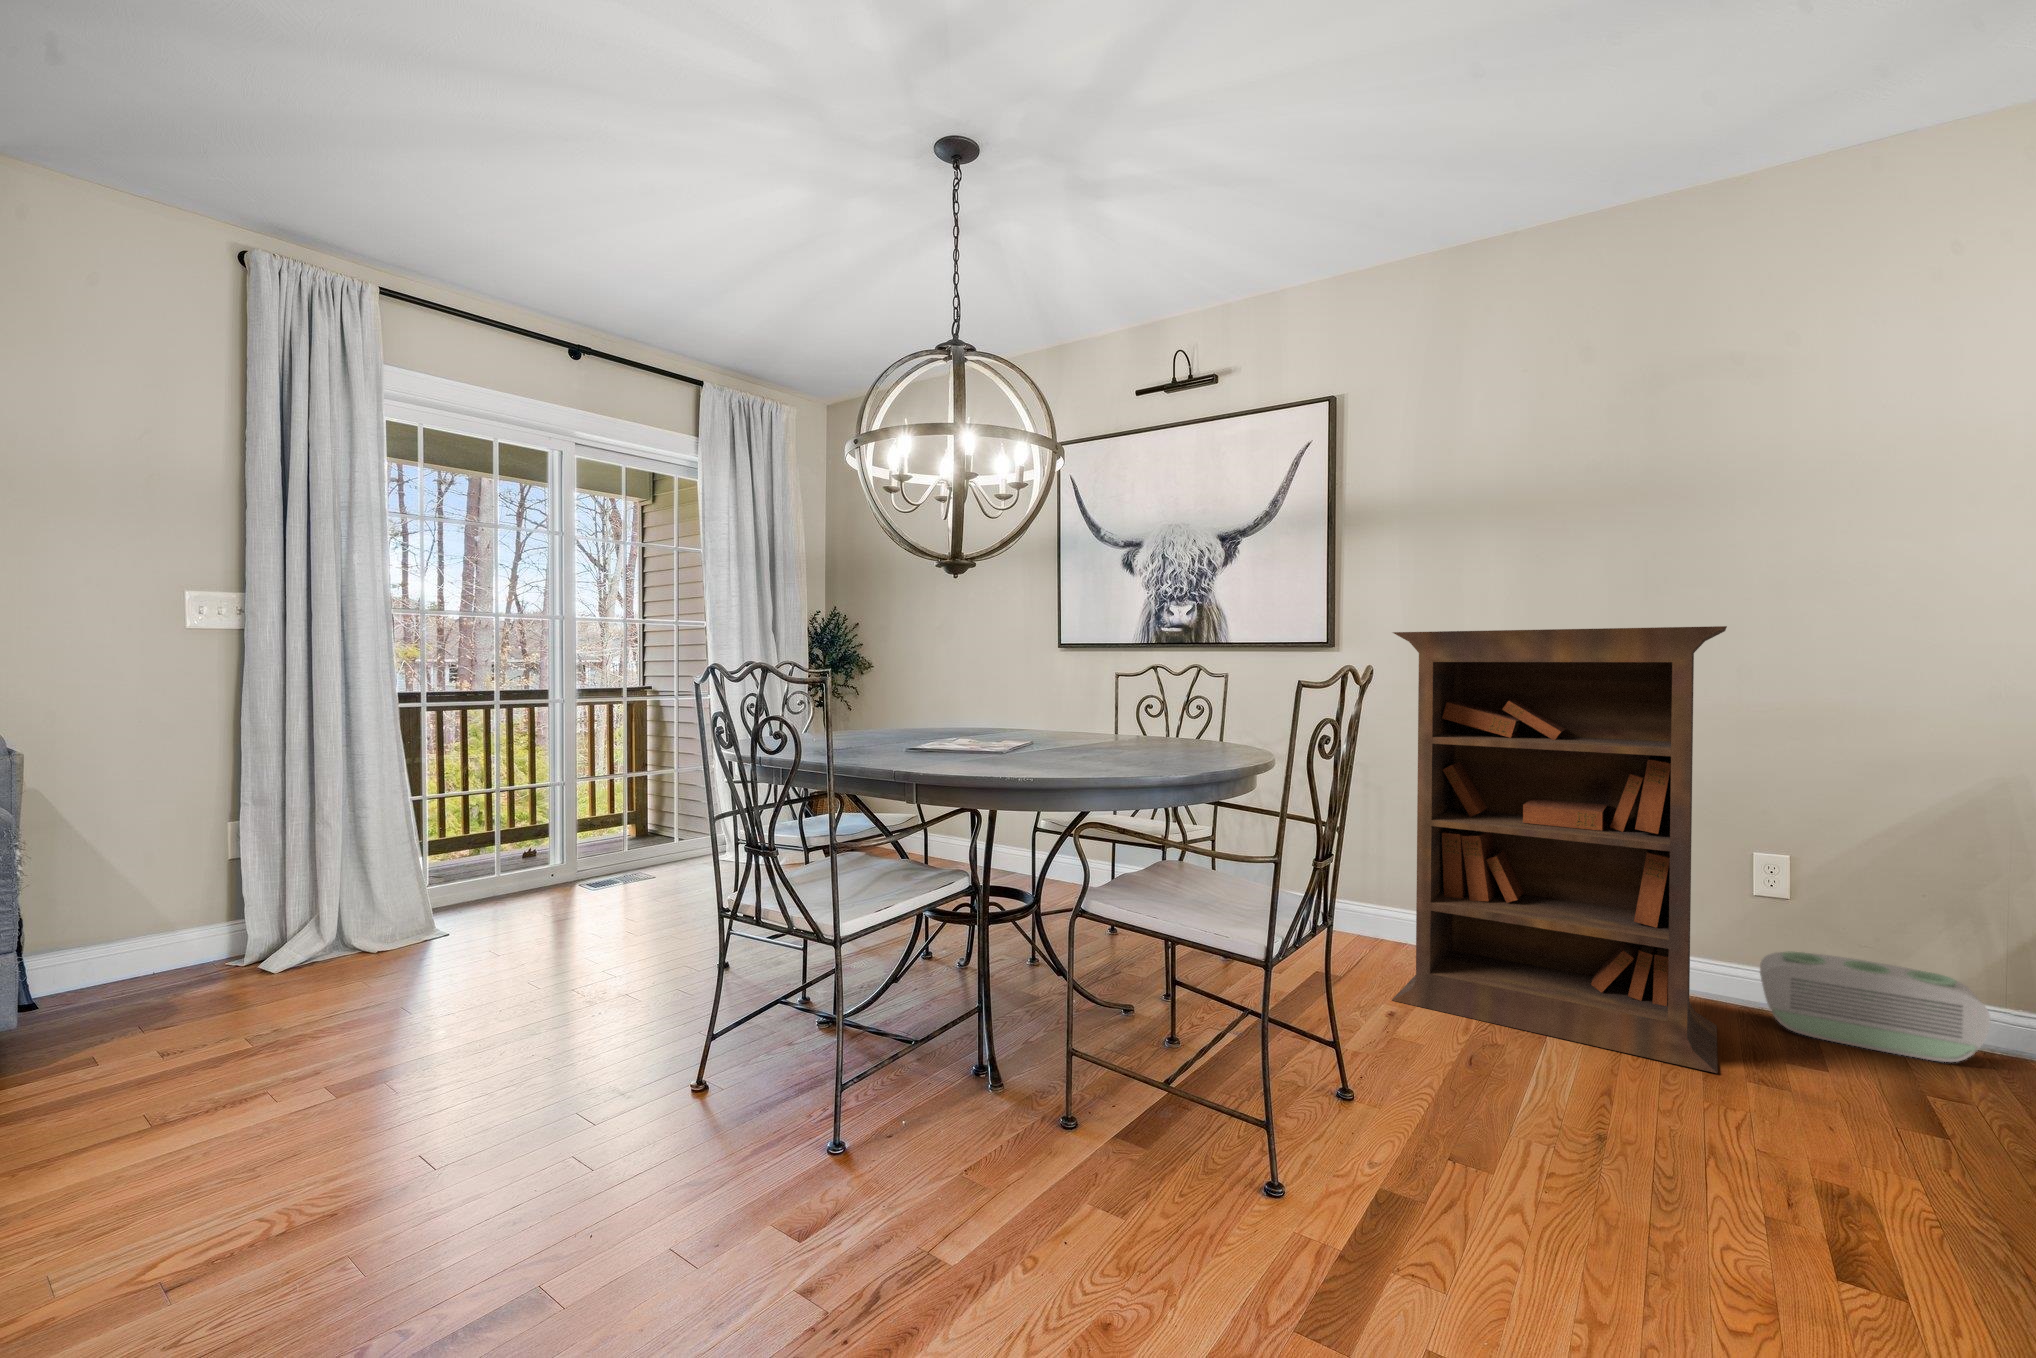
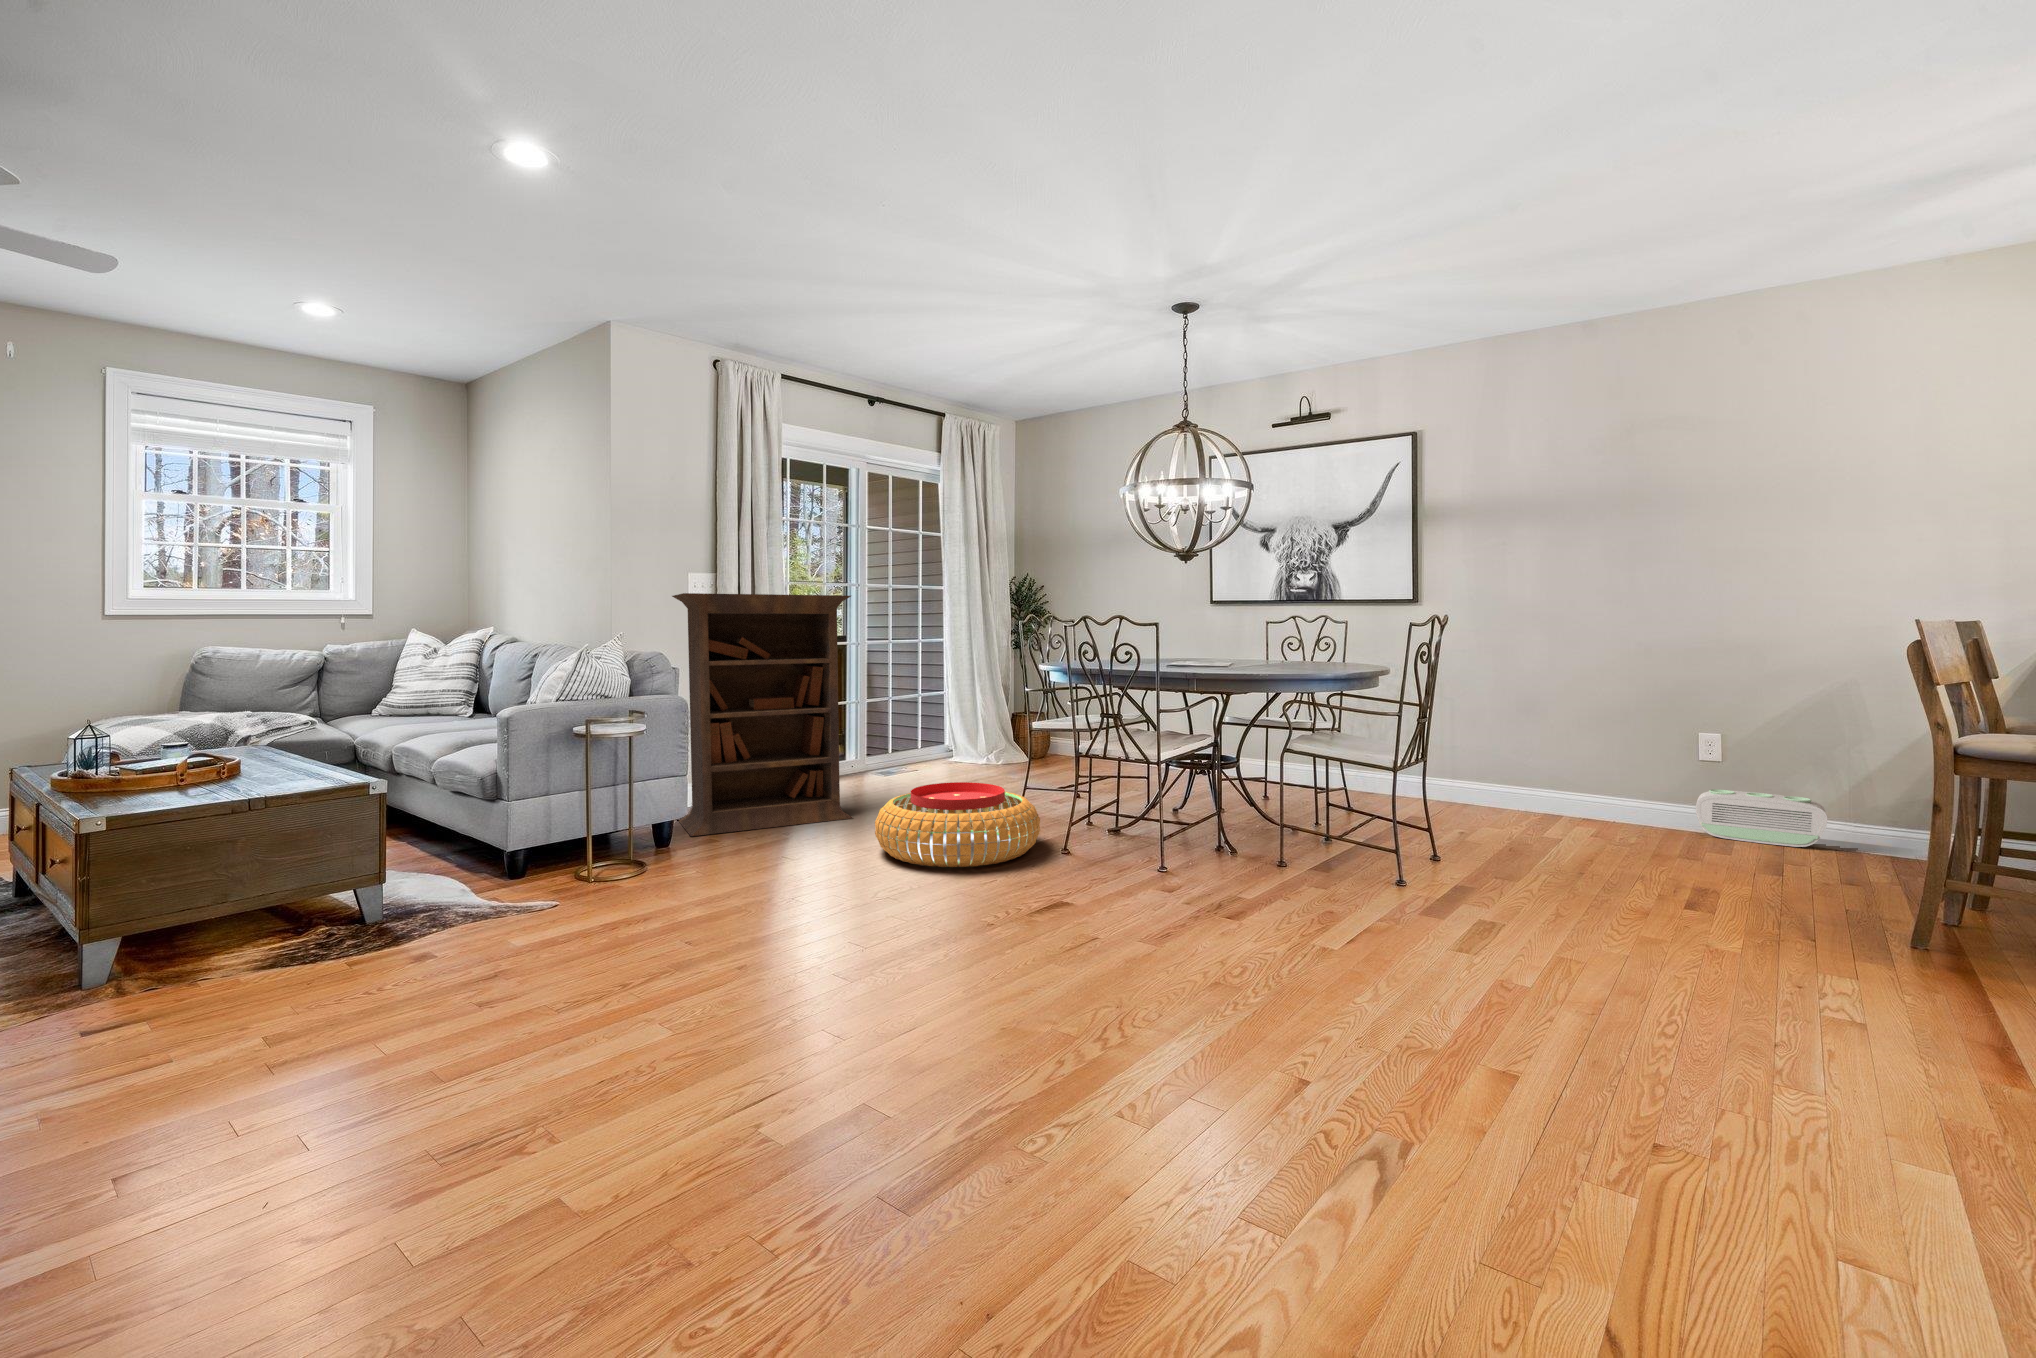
bookcase: present [1392,626,1727,1073] -> present [672,593,853,836]
pouf: none [309,955,662,1159] -> present [875,782,1040,867]

